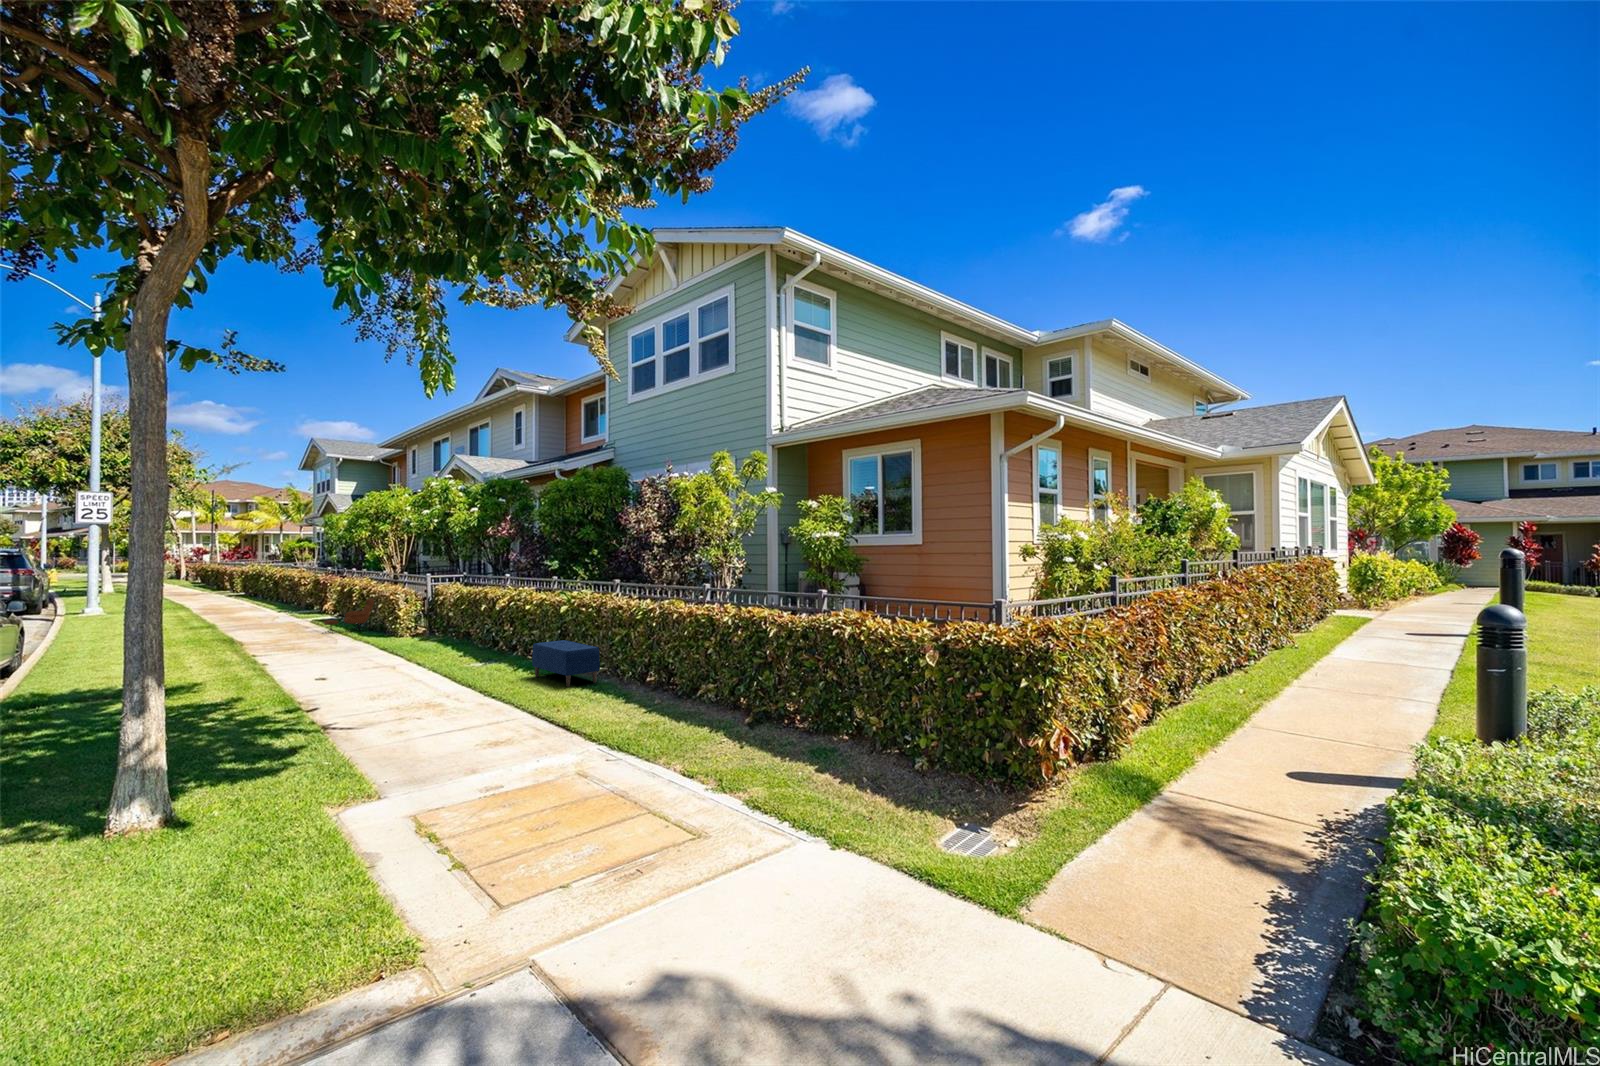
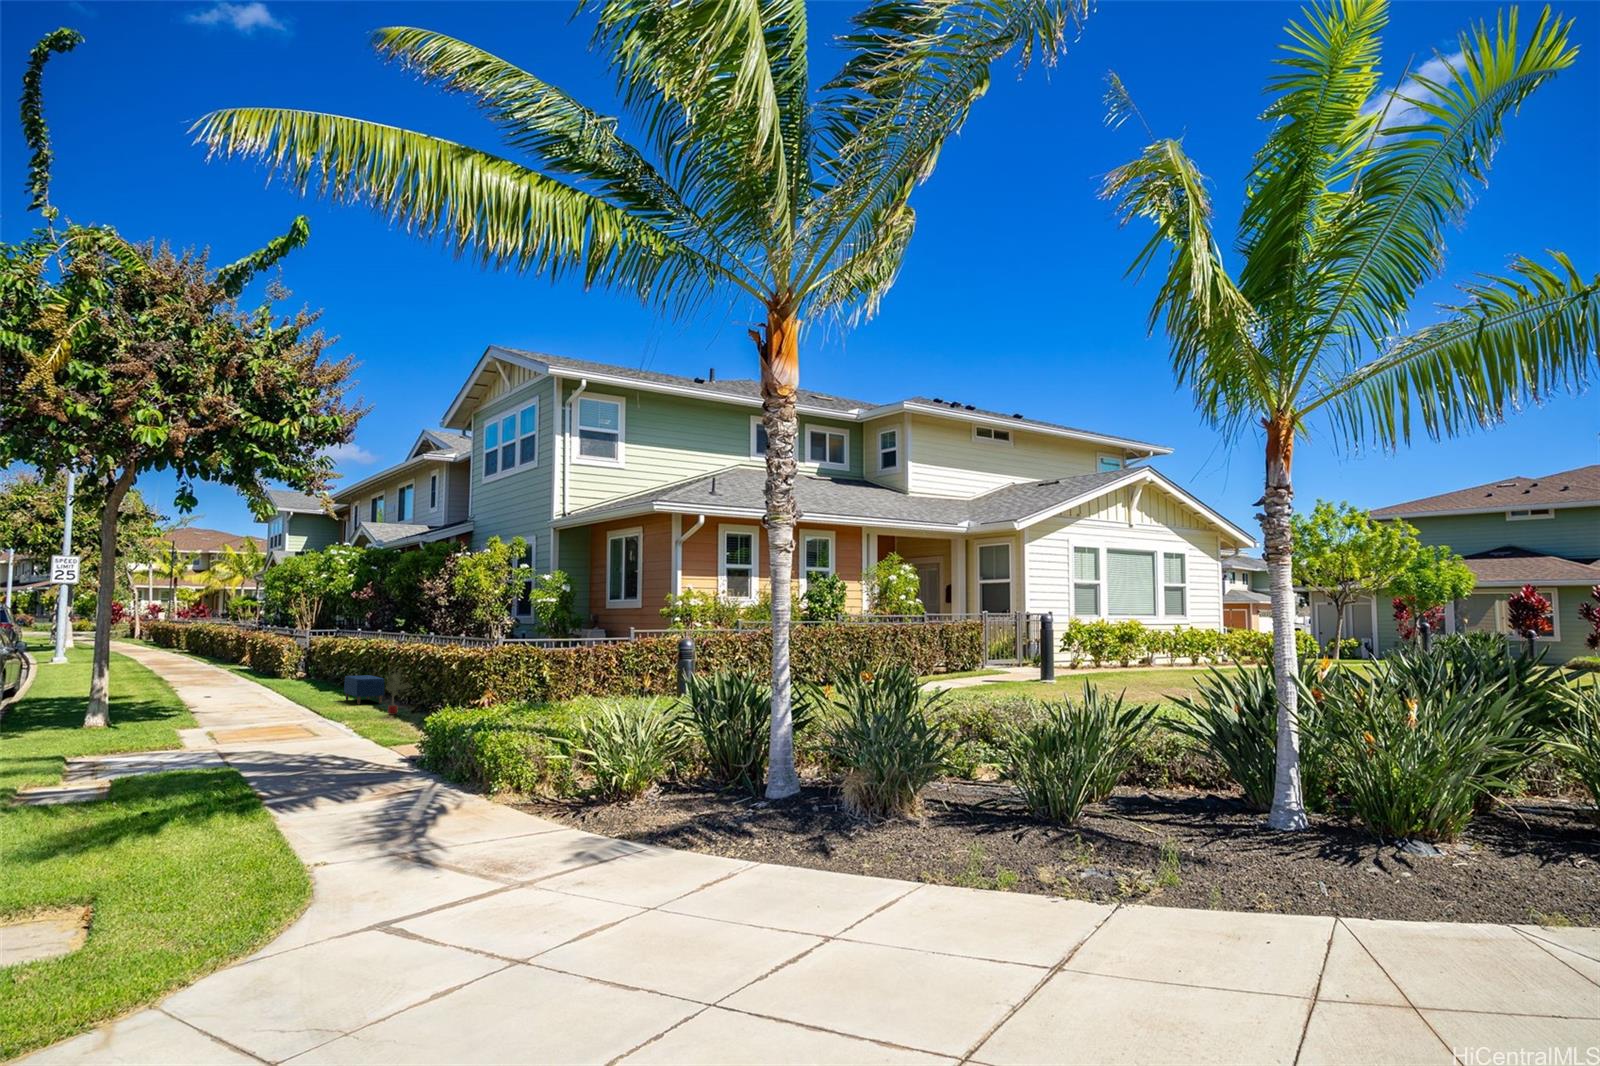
lounge chair: present [324,598,374,632] -> none [227,649,272,678]
potted tree: none [647,639,687,712] -> present [386,669,409,715]

